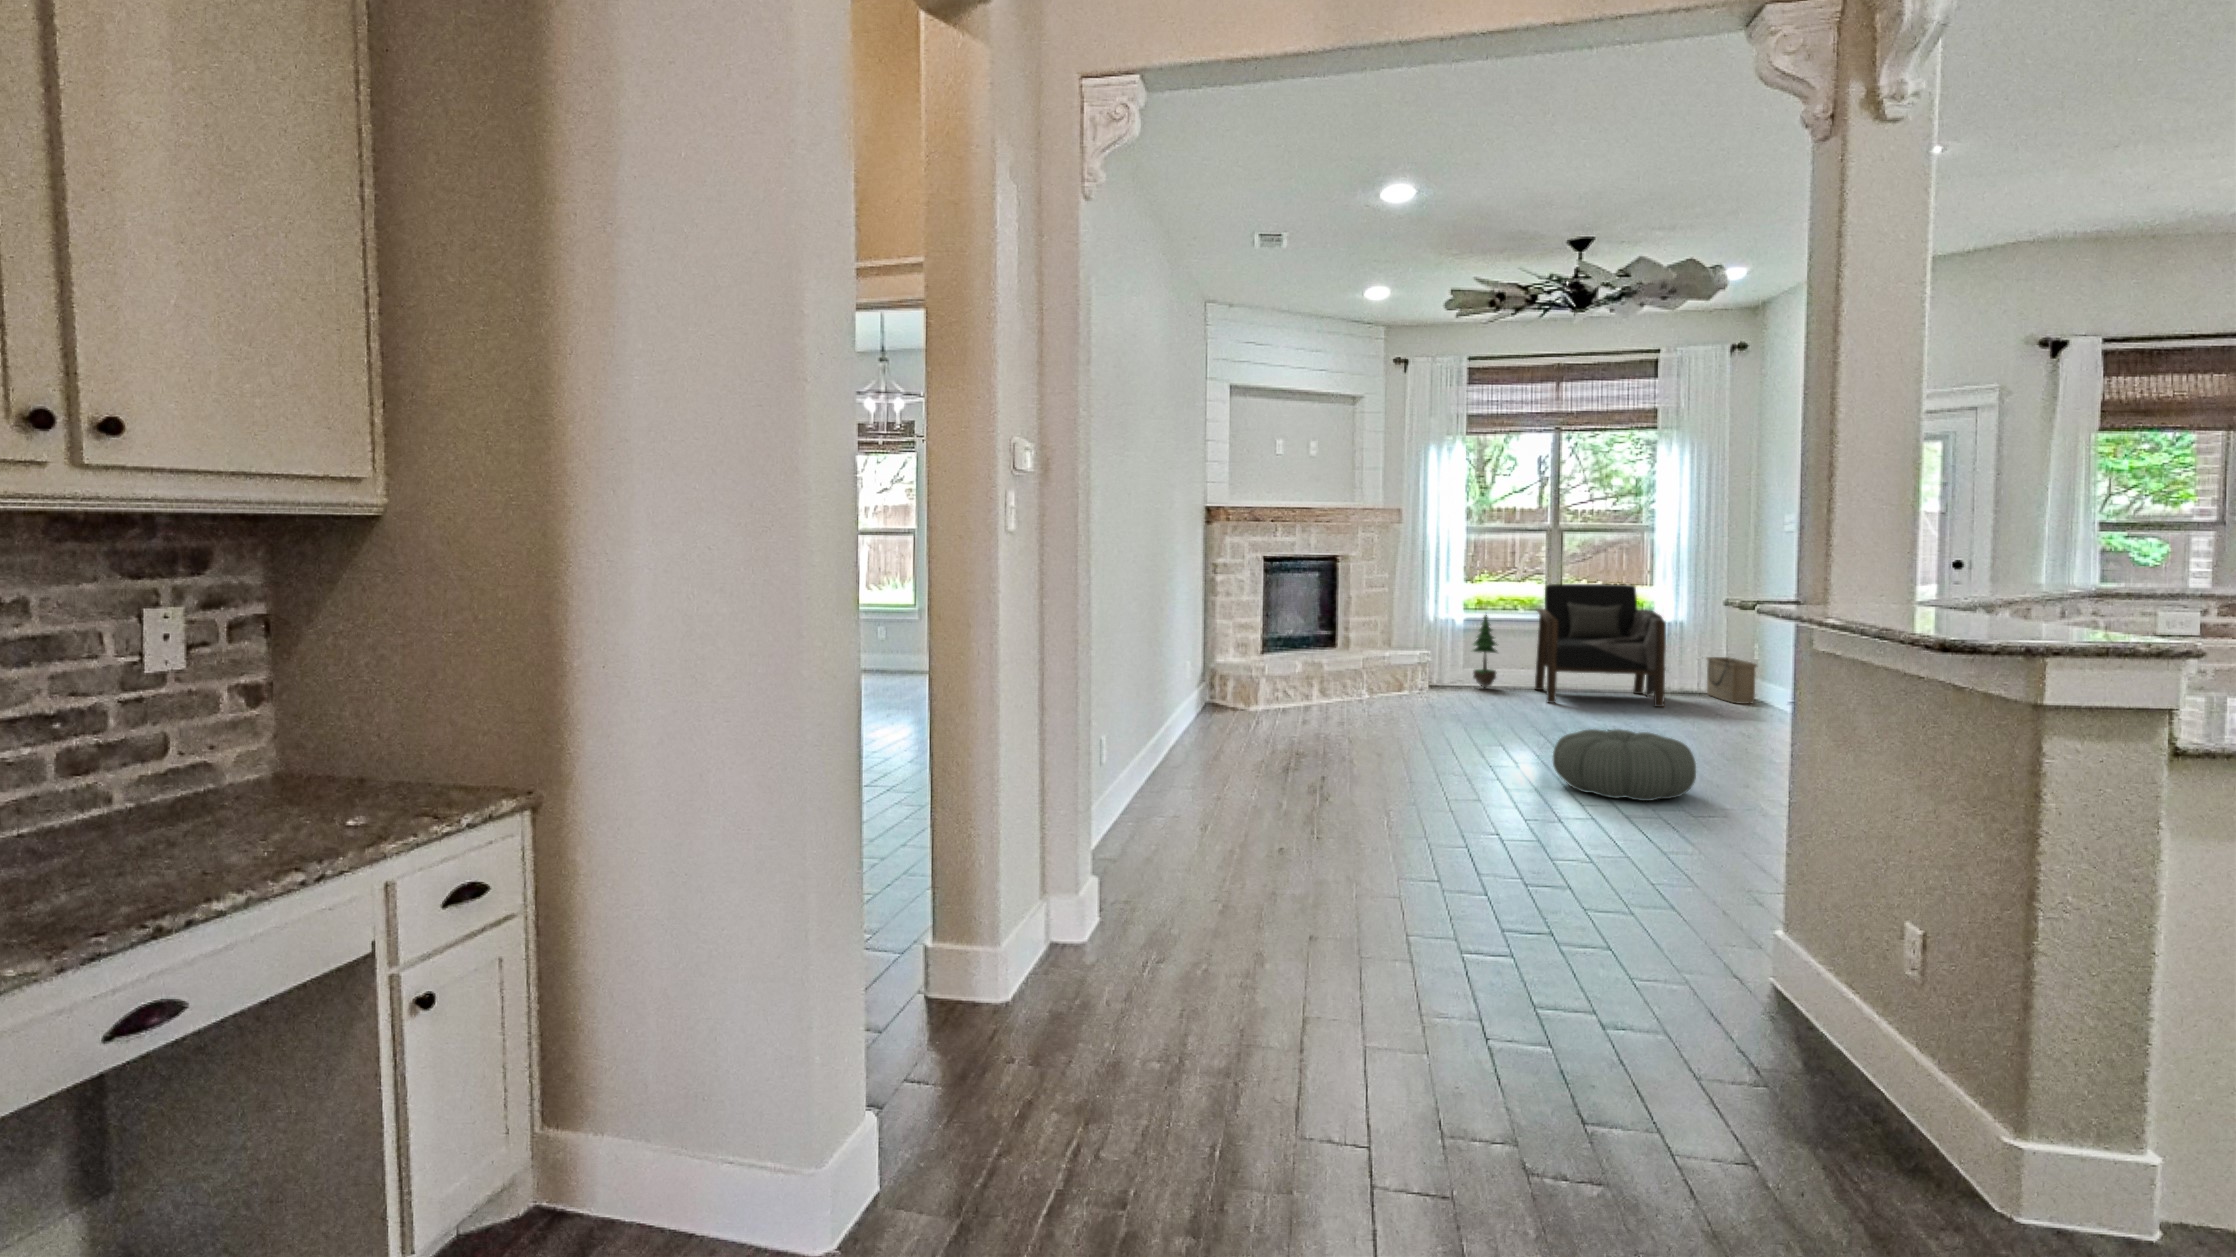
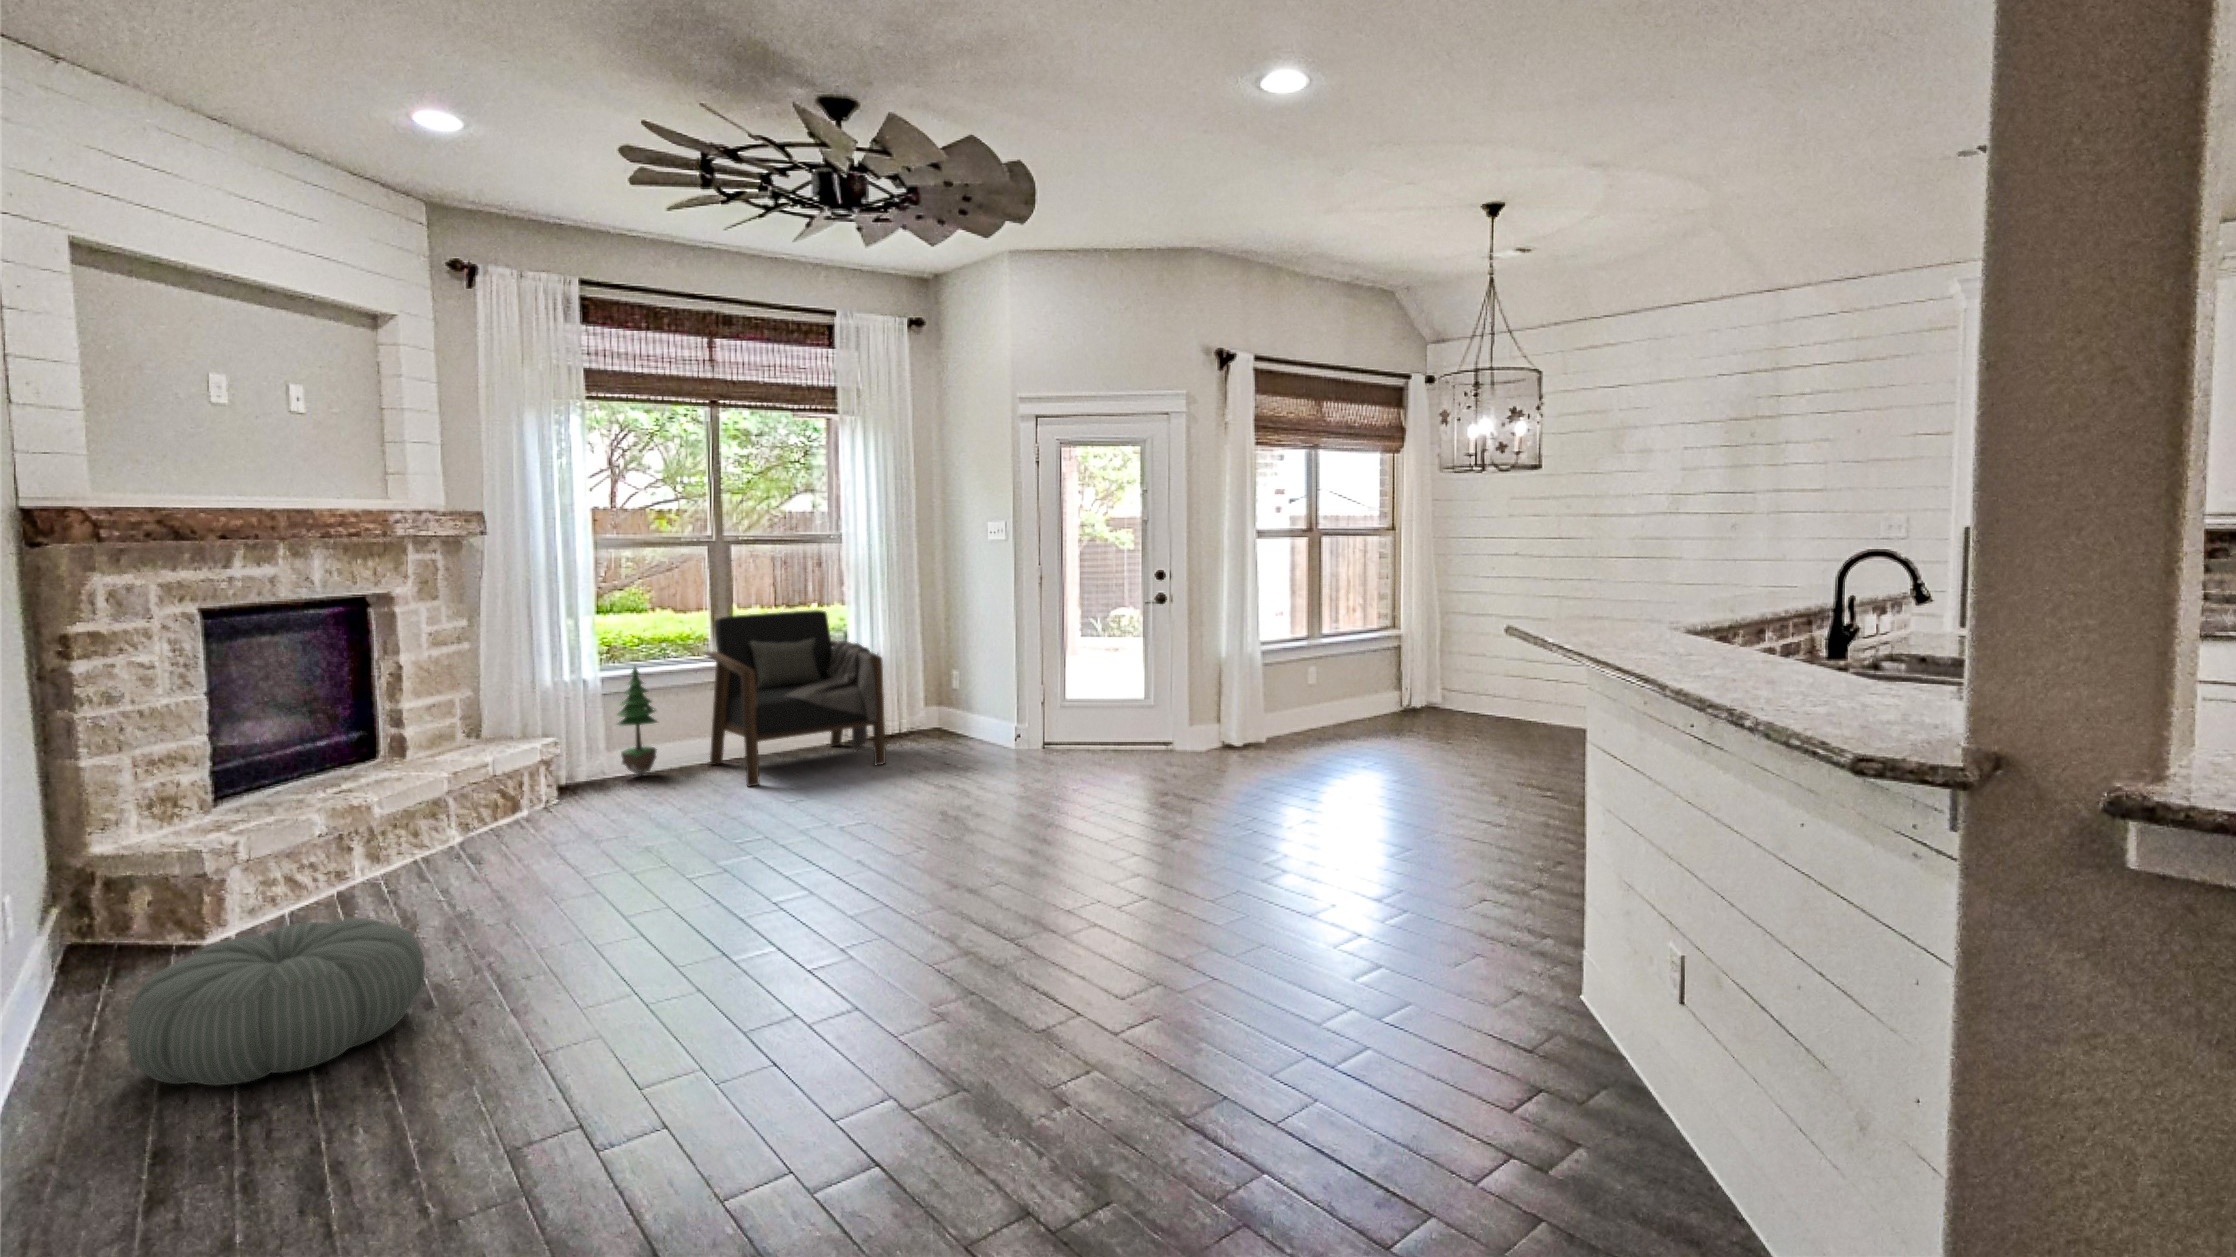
basket: present [1707,657,1757,704] -> none [902,686,963,741]
pouf: present [1553,729,1696,801] -> present [127,918,425,1086]

